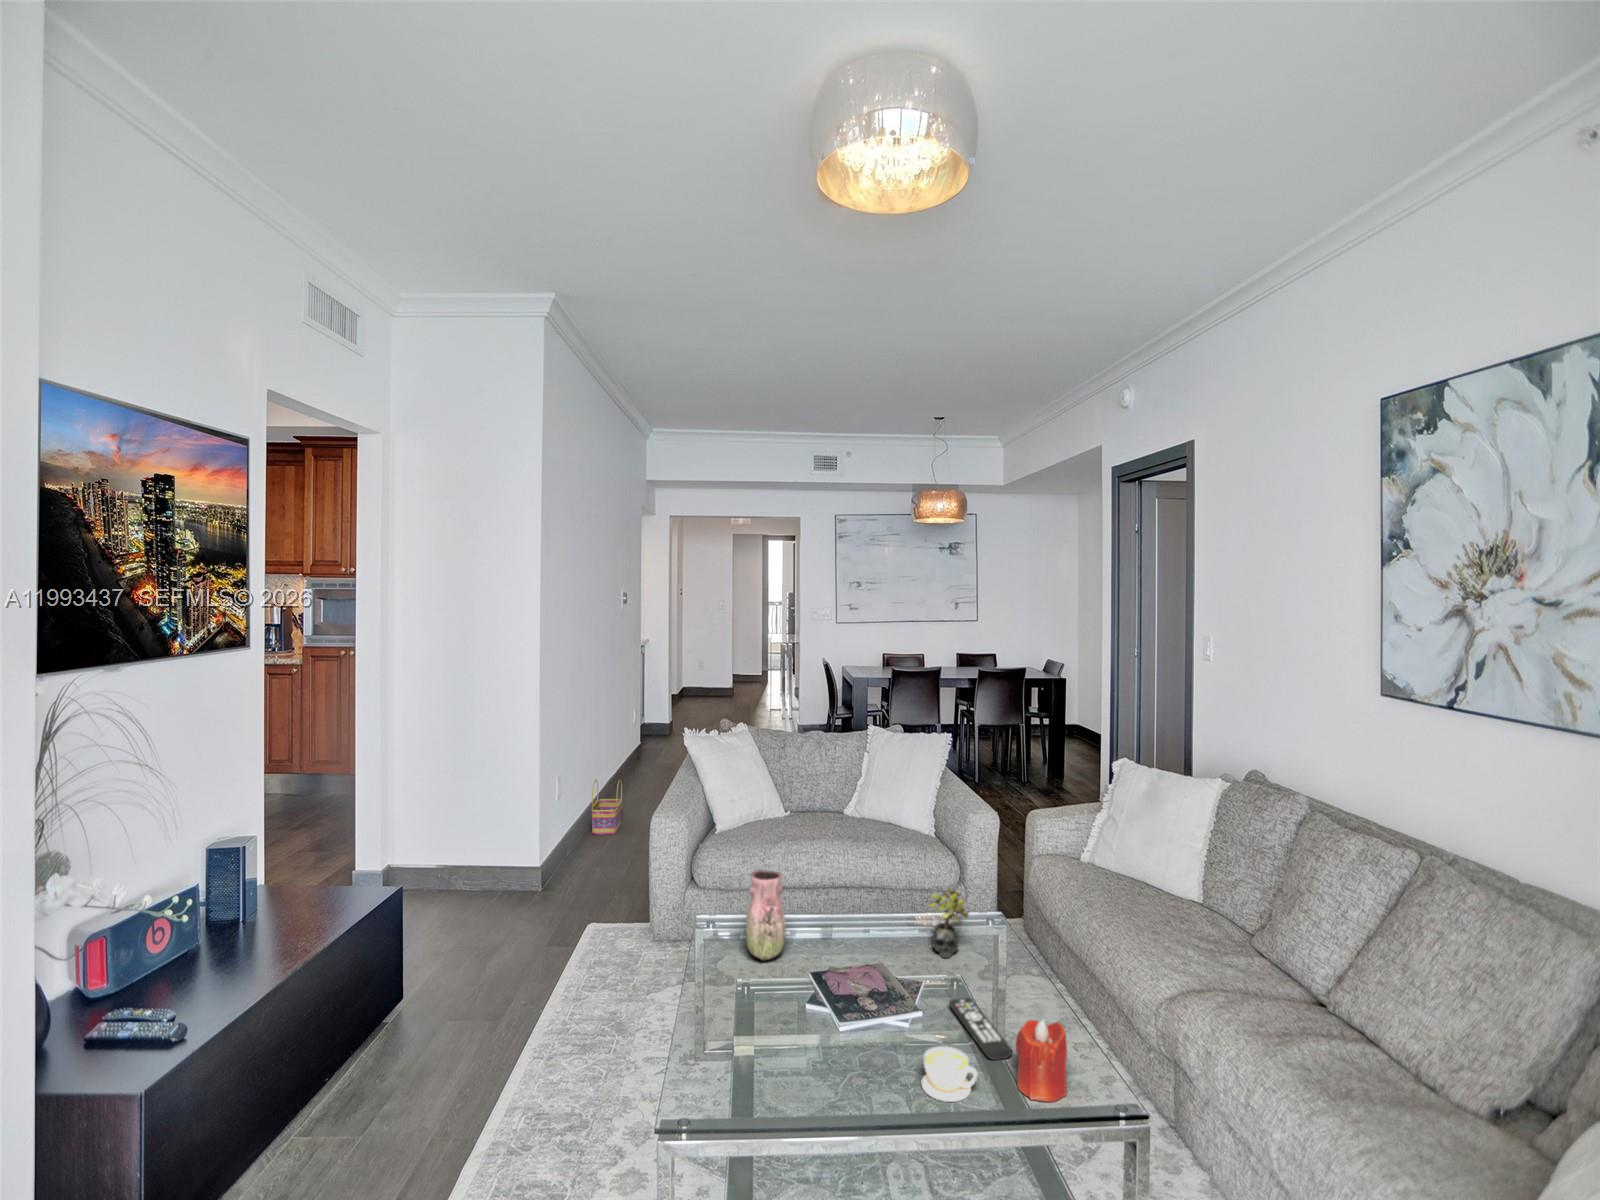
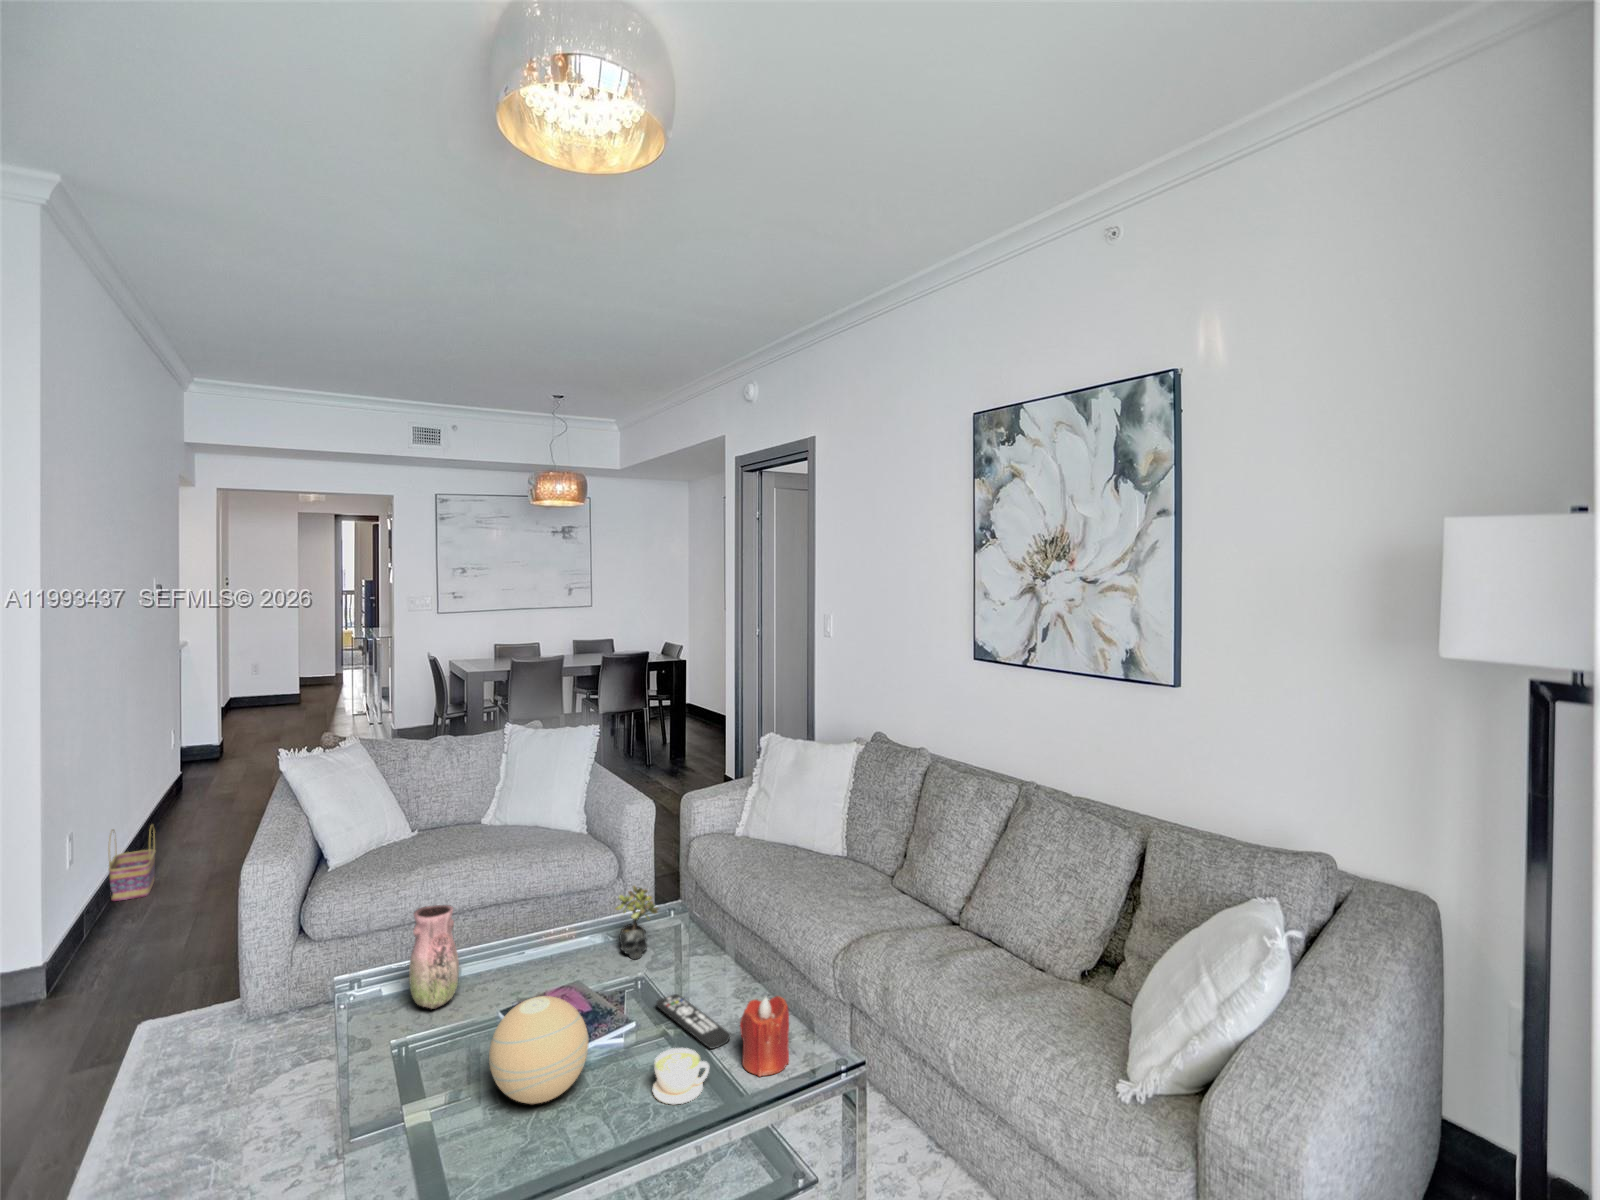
decorative orb: none [782,965,868,1062] -> present [489,996,588,1104]

